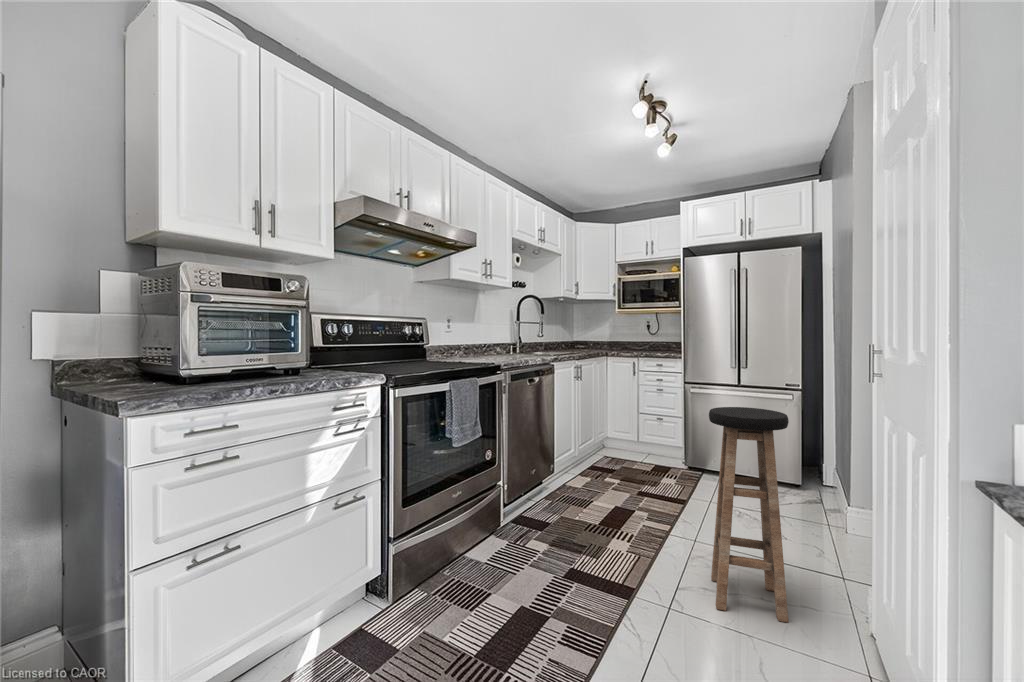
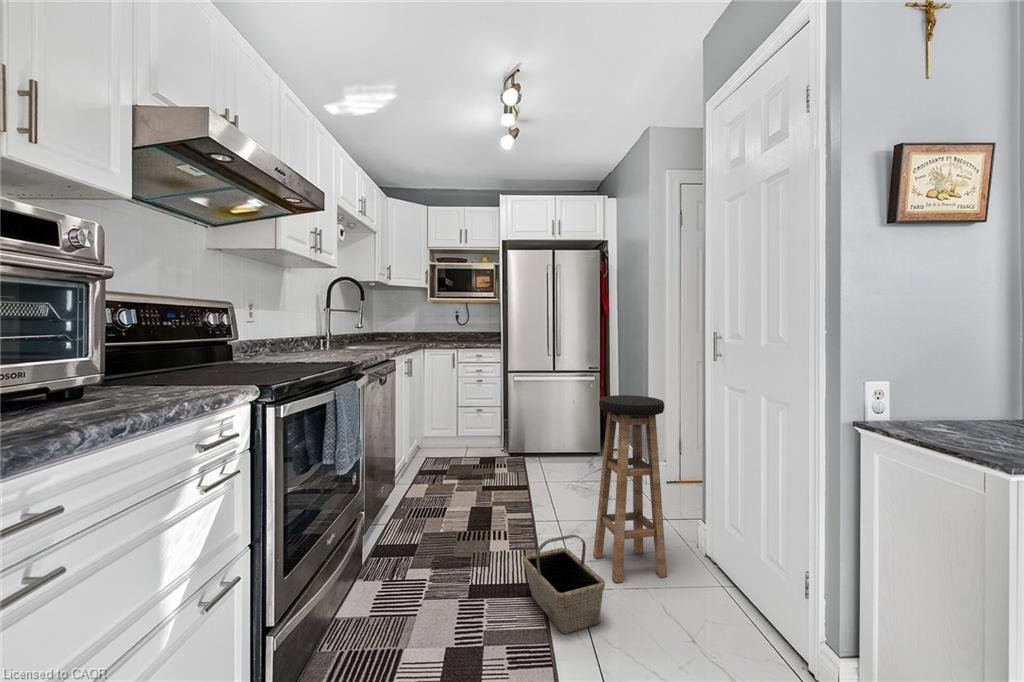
basket: none [611,540,676,638] -> present [523,535,605,633]

